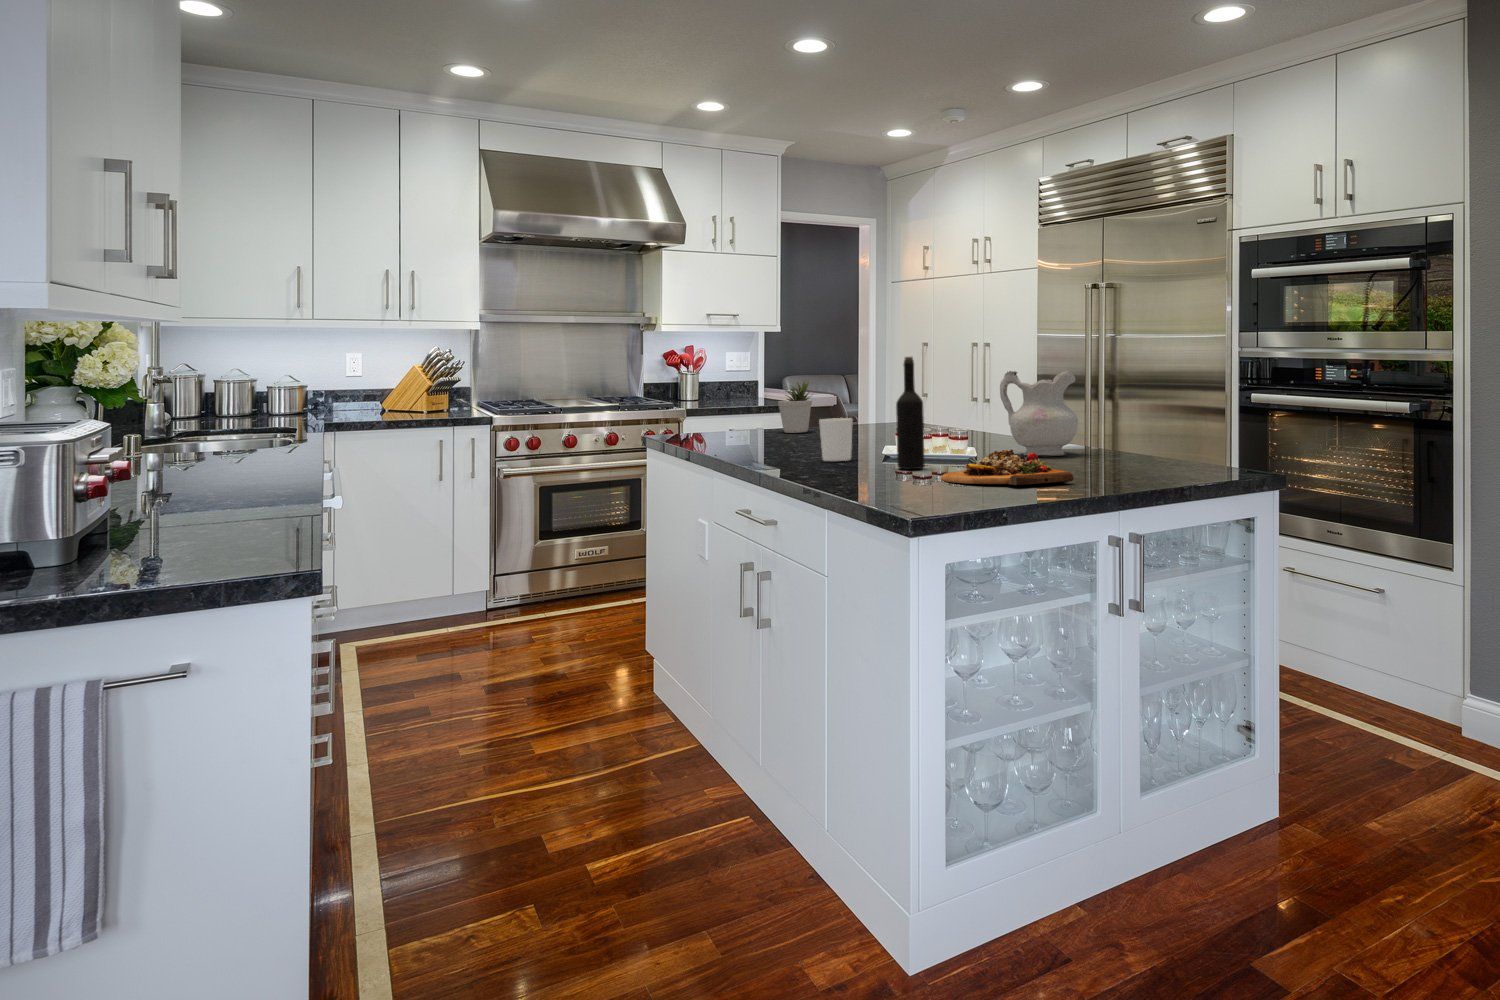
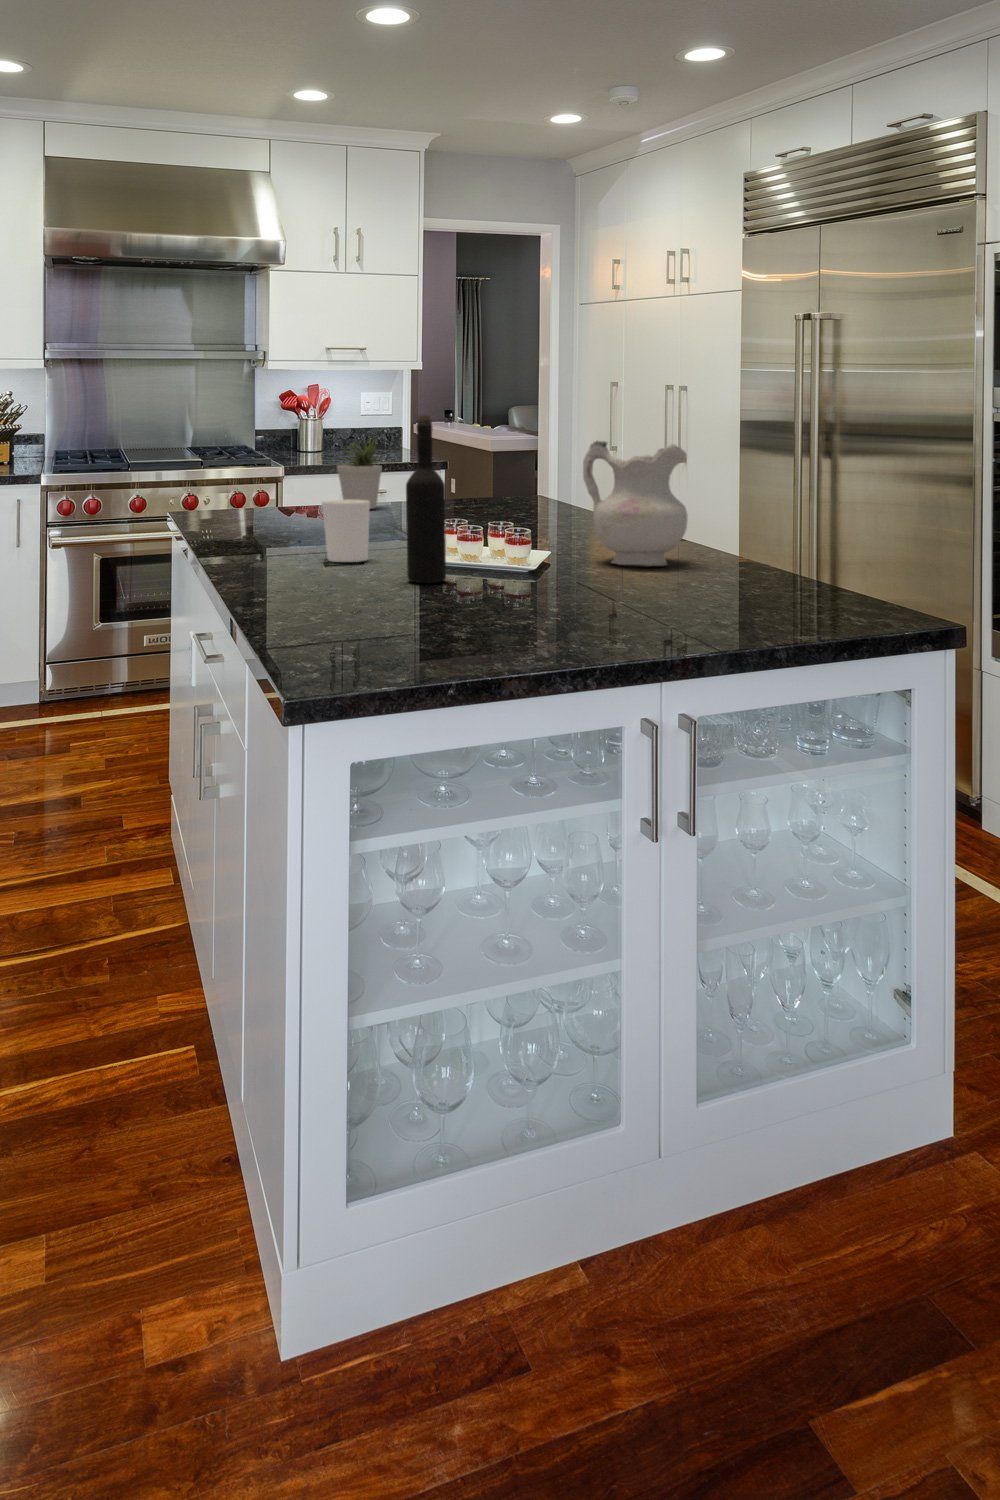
cutting board: present [940,449,1074,485] -> none [441,564,630,625]

